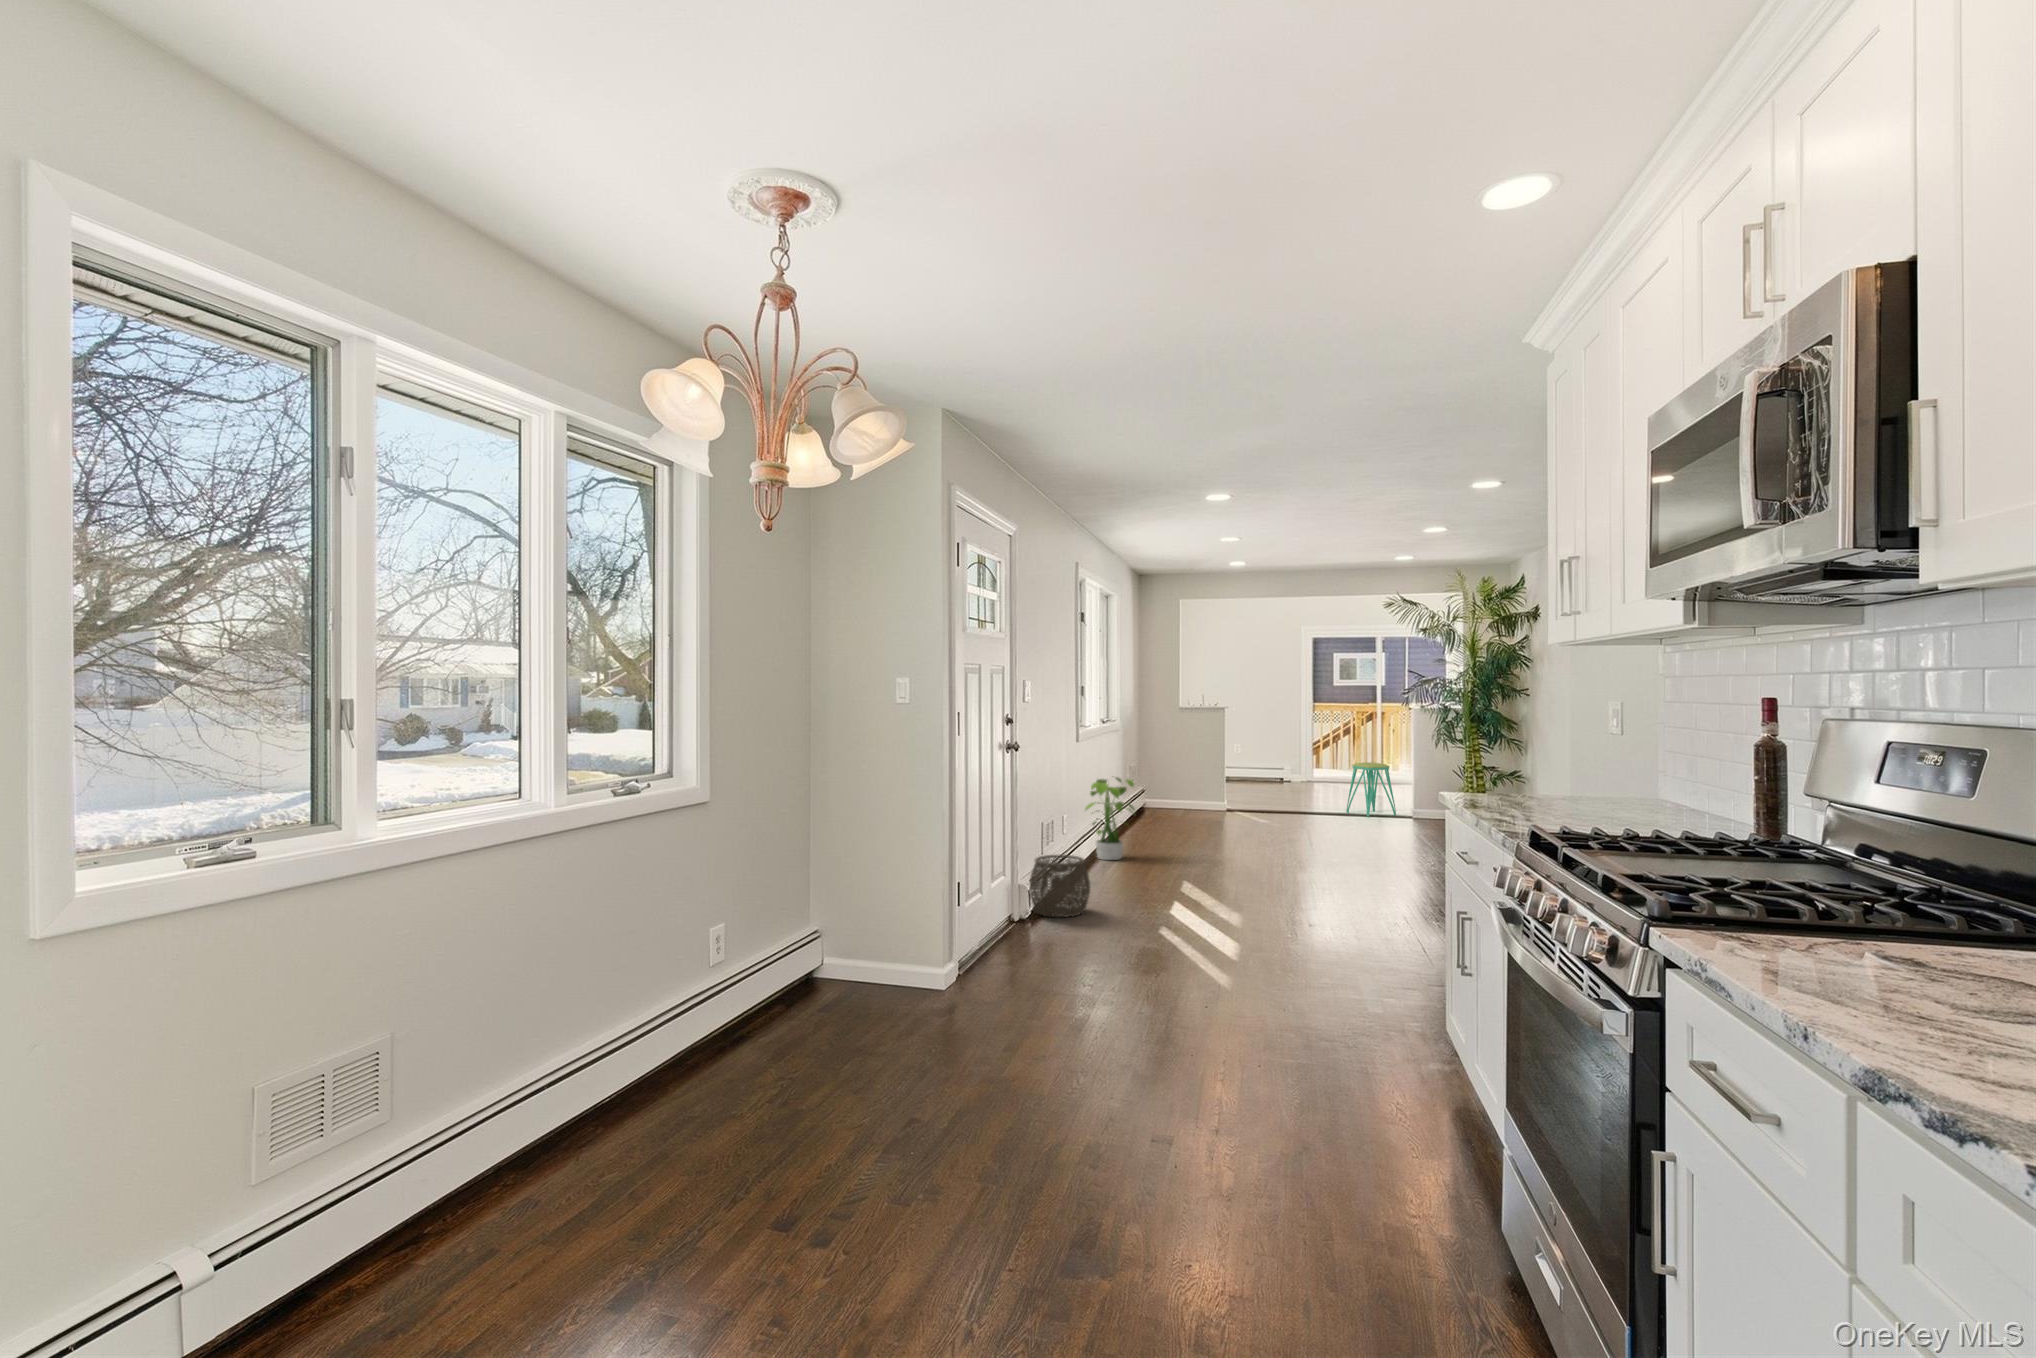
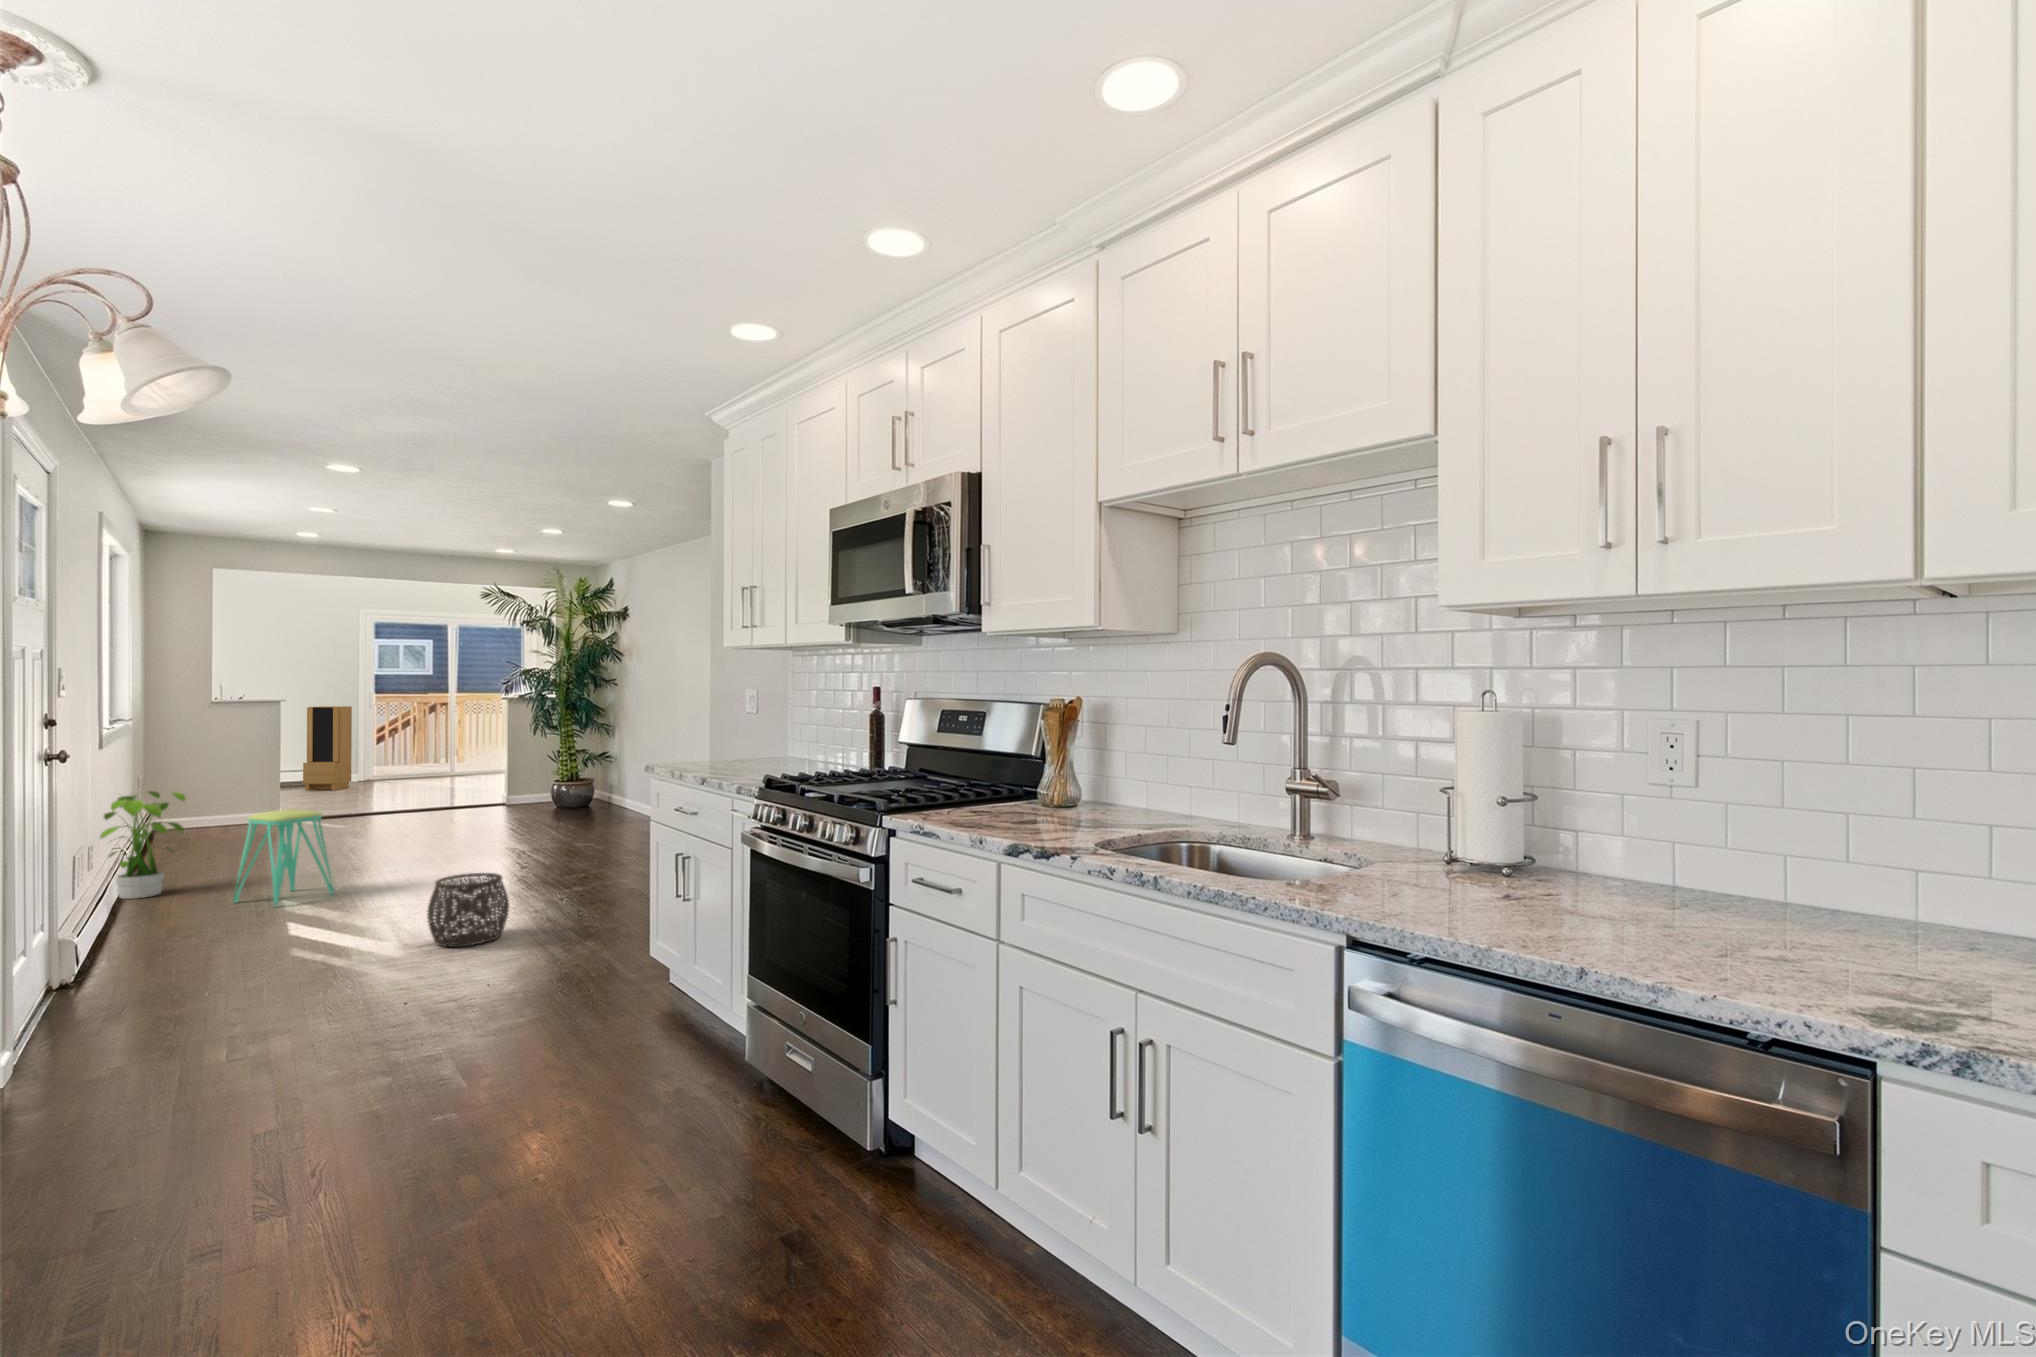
storage cabinet: none [1264,713,1300,786] -> present [303,706,352,790]
stool: present [1346,763,1396,817] -> present [233,809,334,906]
woven basket: present [1029,855,1090,917] -> present [427,873,509,947]

